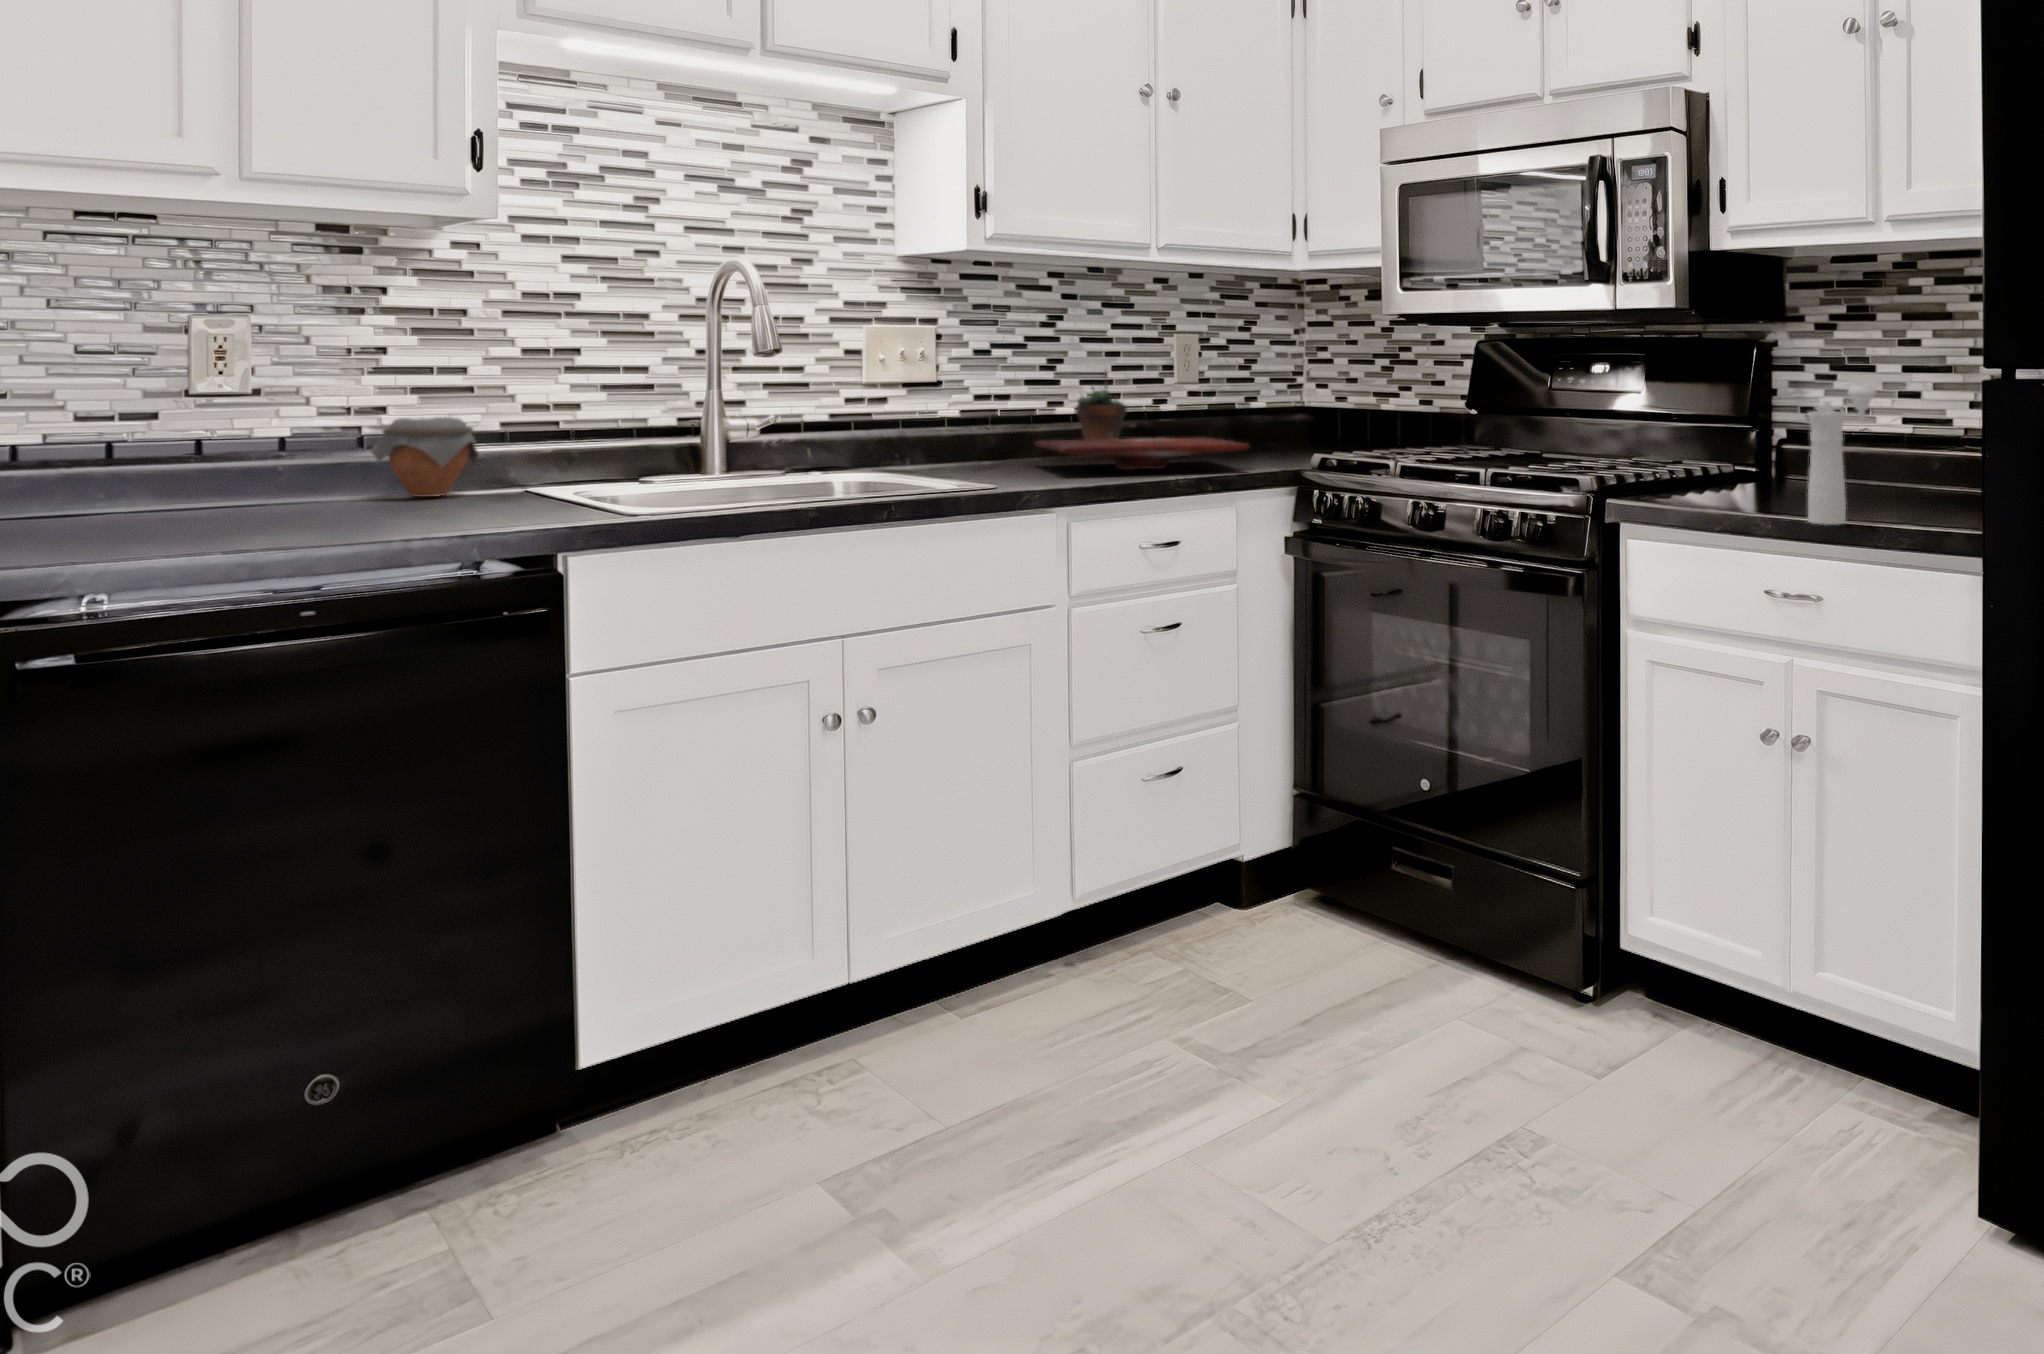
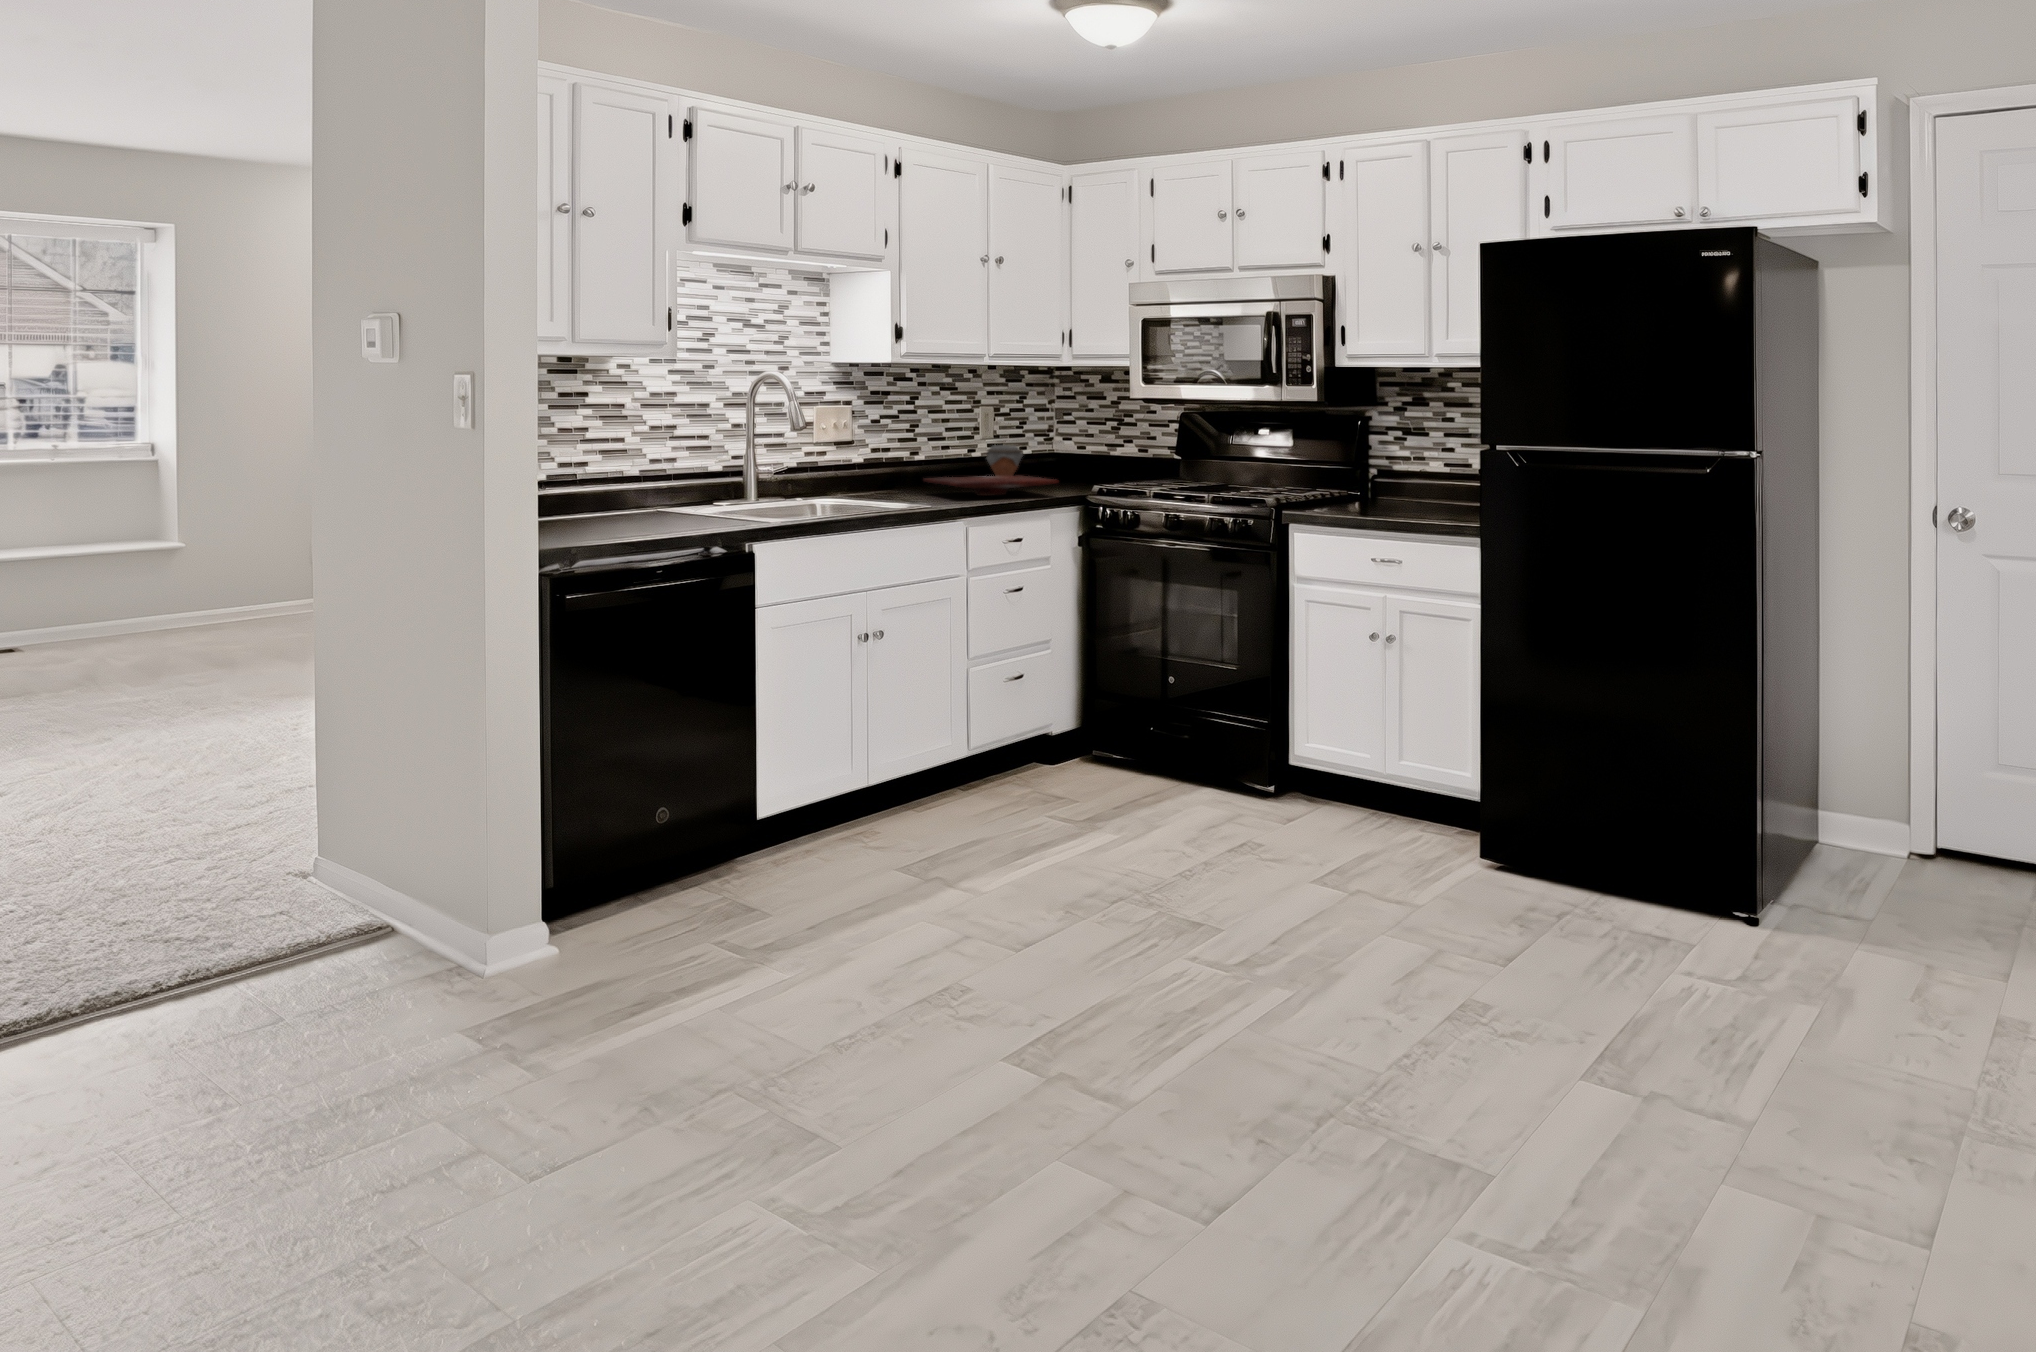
succulent plant: present [1076,372,1127,440] -> none [927,430,959,484]
pepper mill: present [1807,385,1876,525] -> none [1392,449,1428,524]
jar: present [371,417,479,497] -> present [987,445,1023,476]

